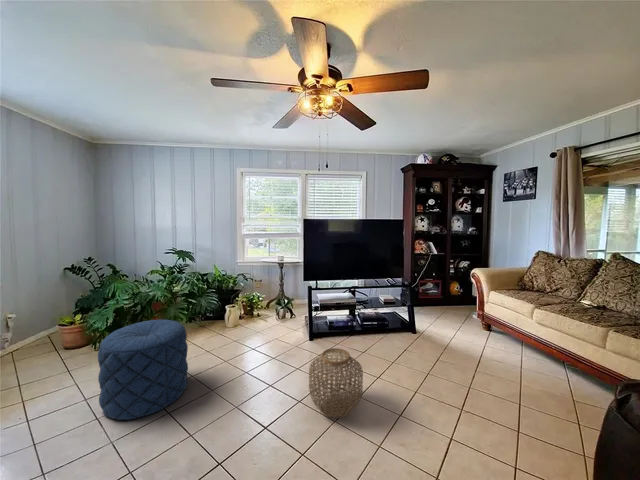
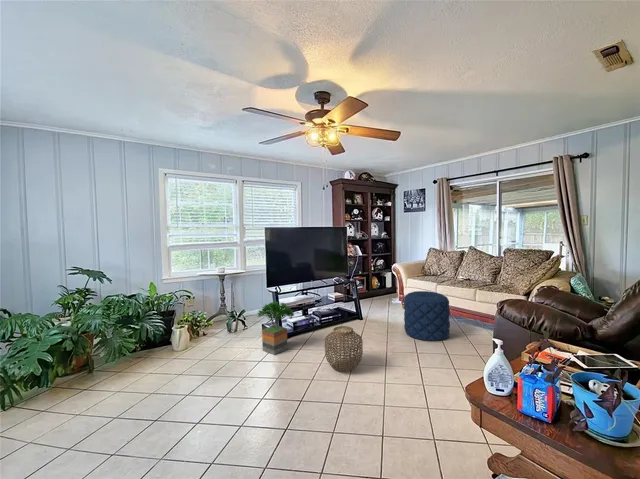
potted tree: none [263,298,304,362] -> present [258,302,294,355]
pouf: present [98,320,188,420] -> present [404,291,450,341]

